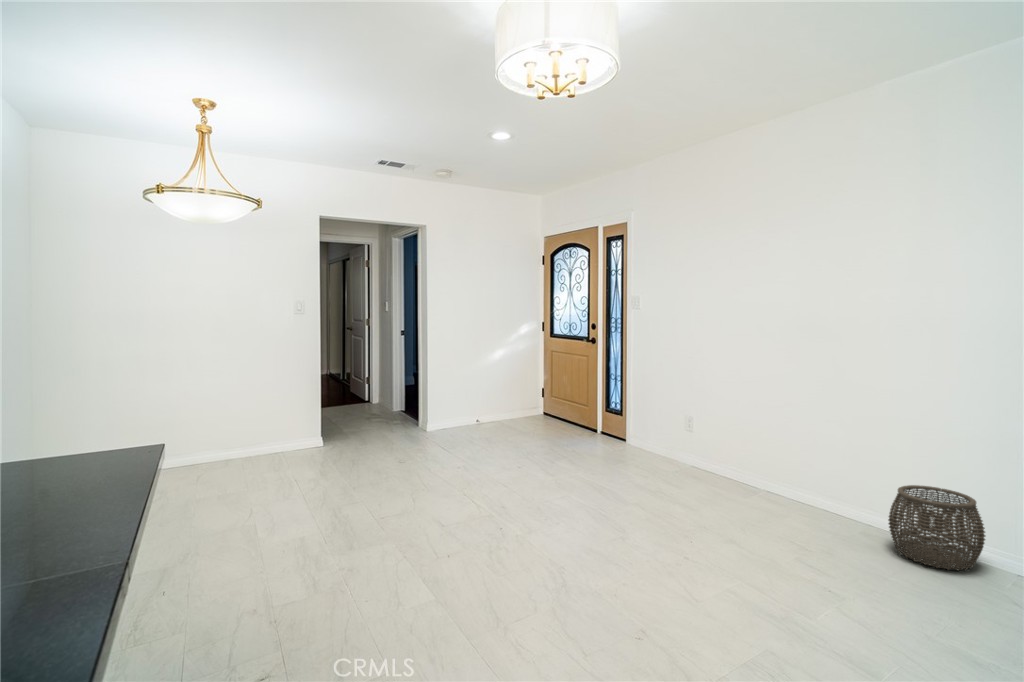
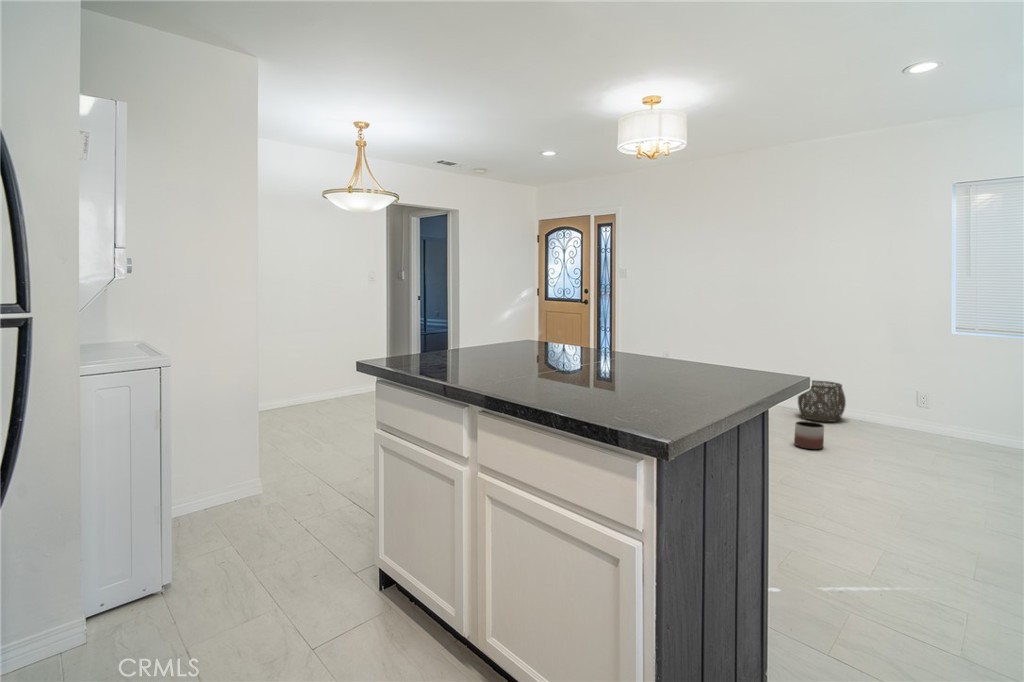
planter: none [862,586,926,656] -> present [794,421,824,449]

